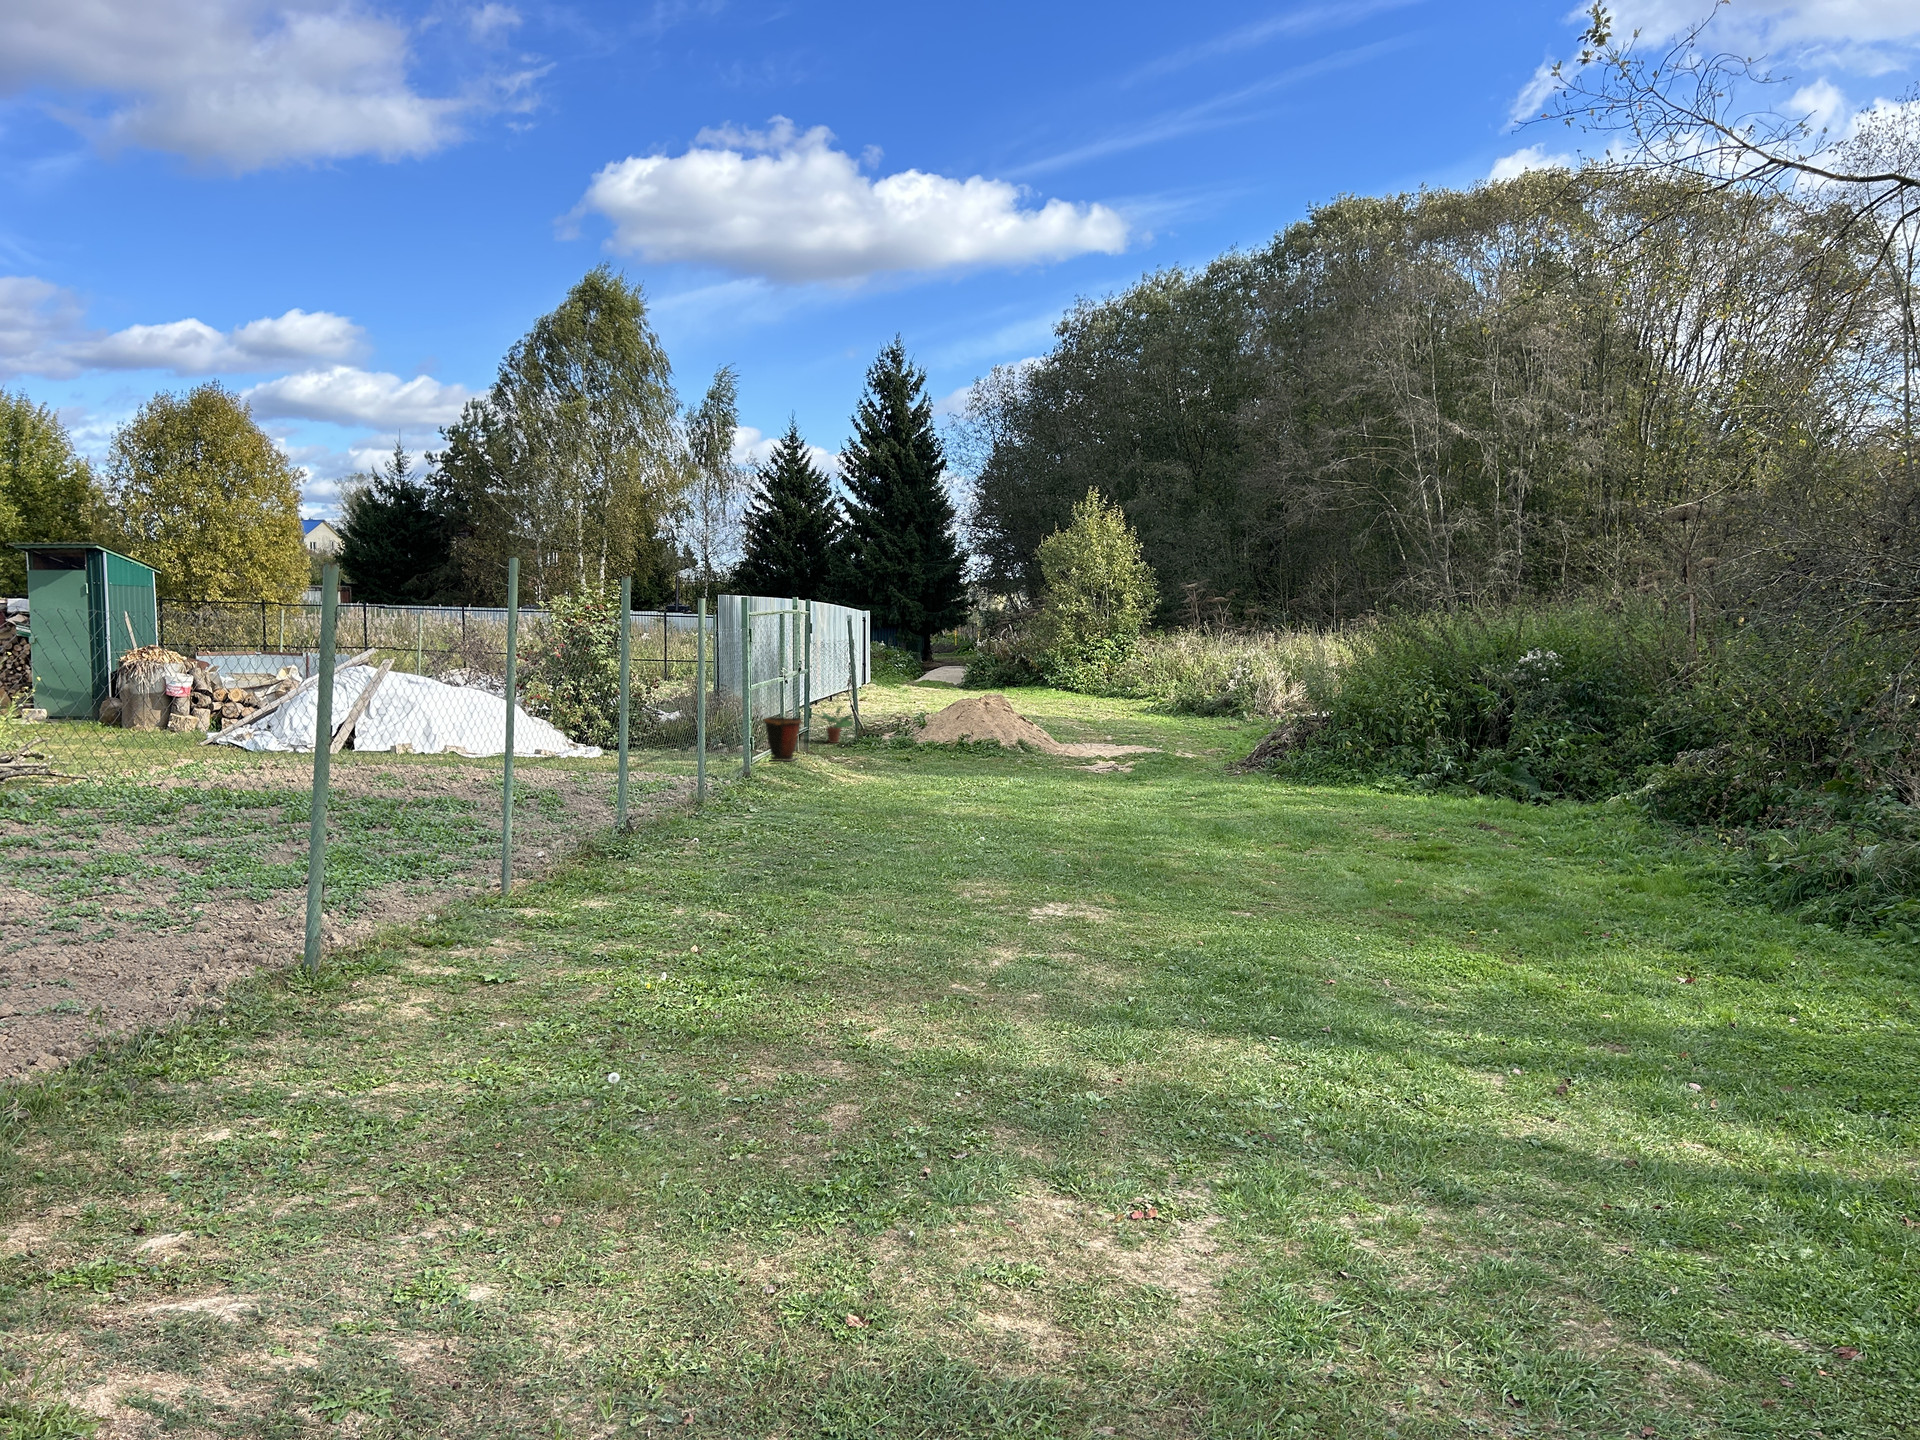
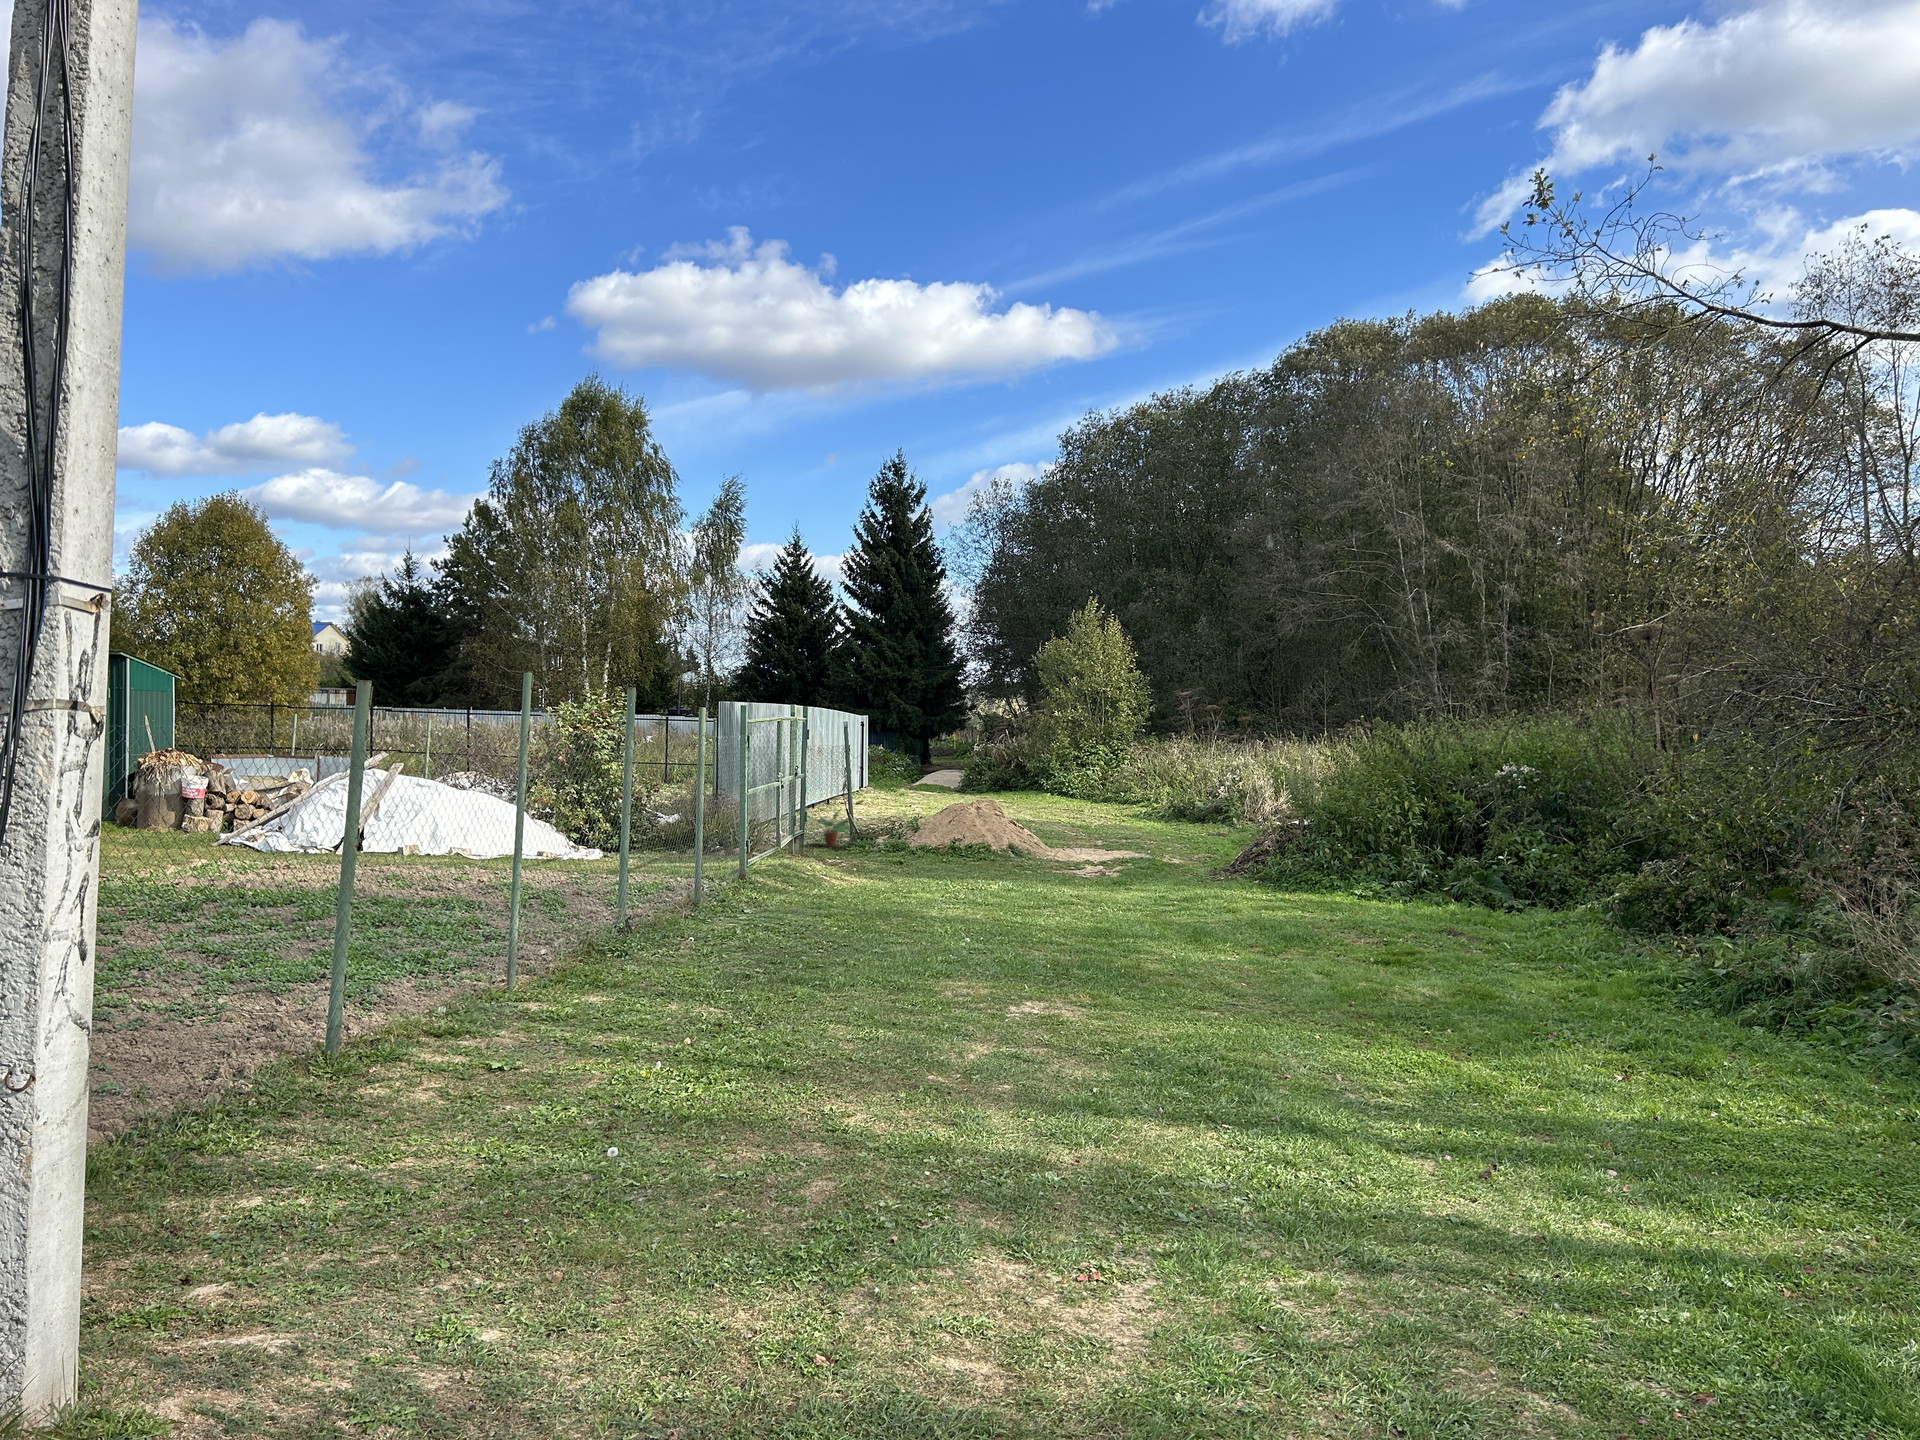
trash can: present [764,717,802,761] -> none [761,819,801,865]

